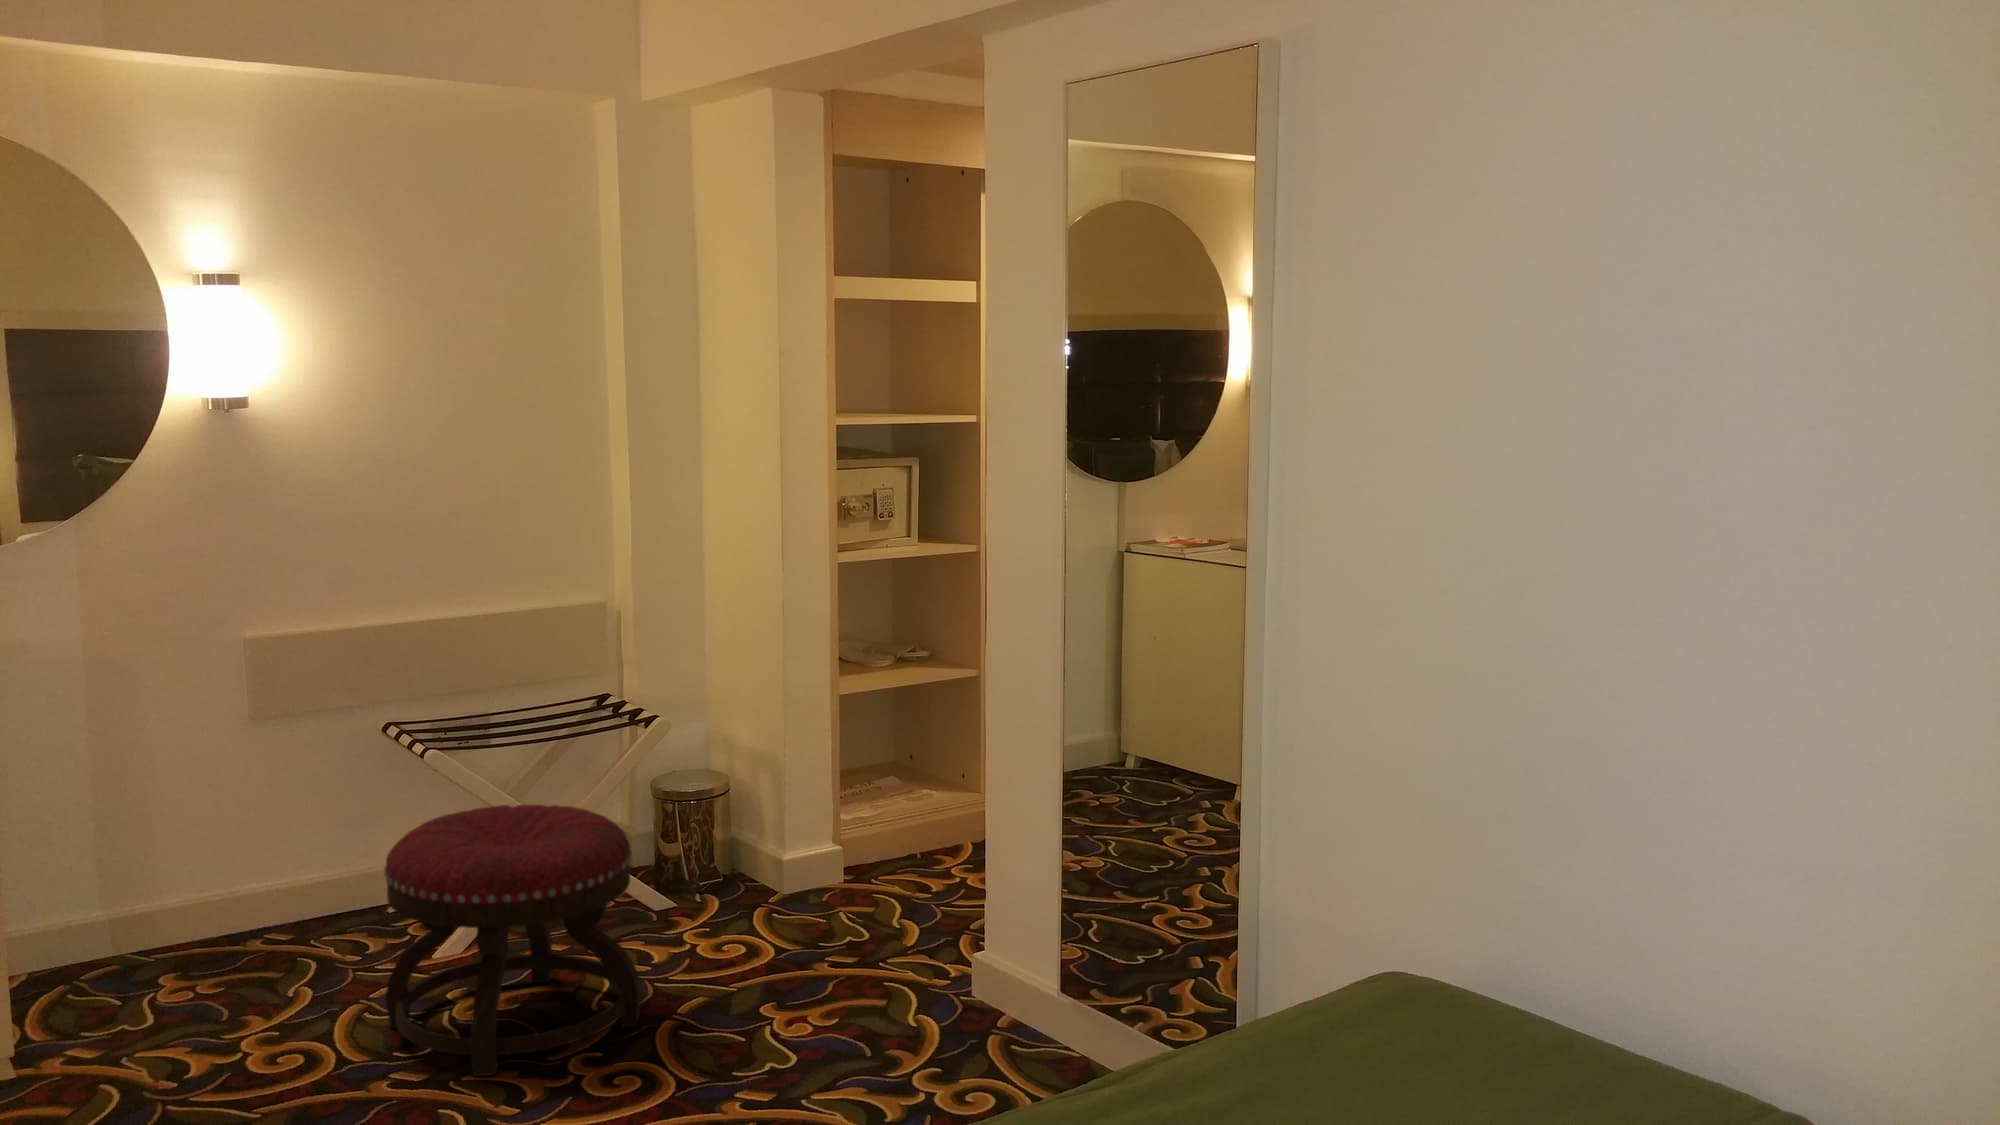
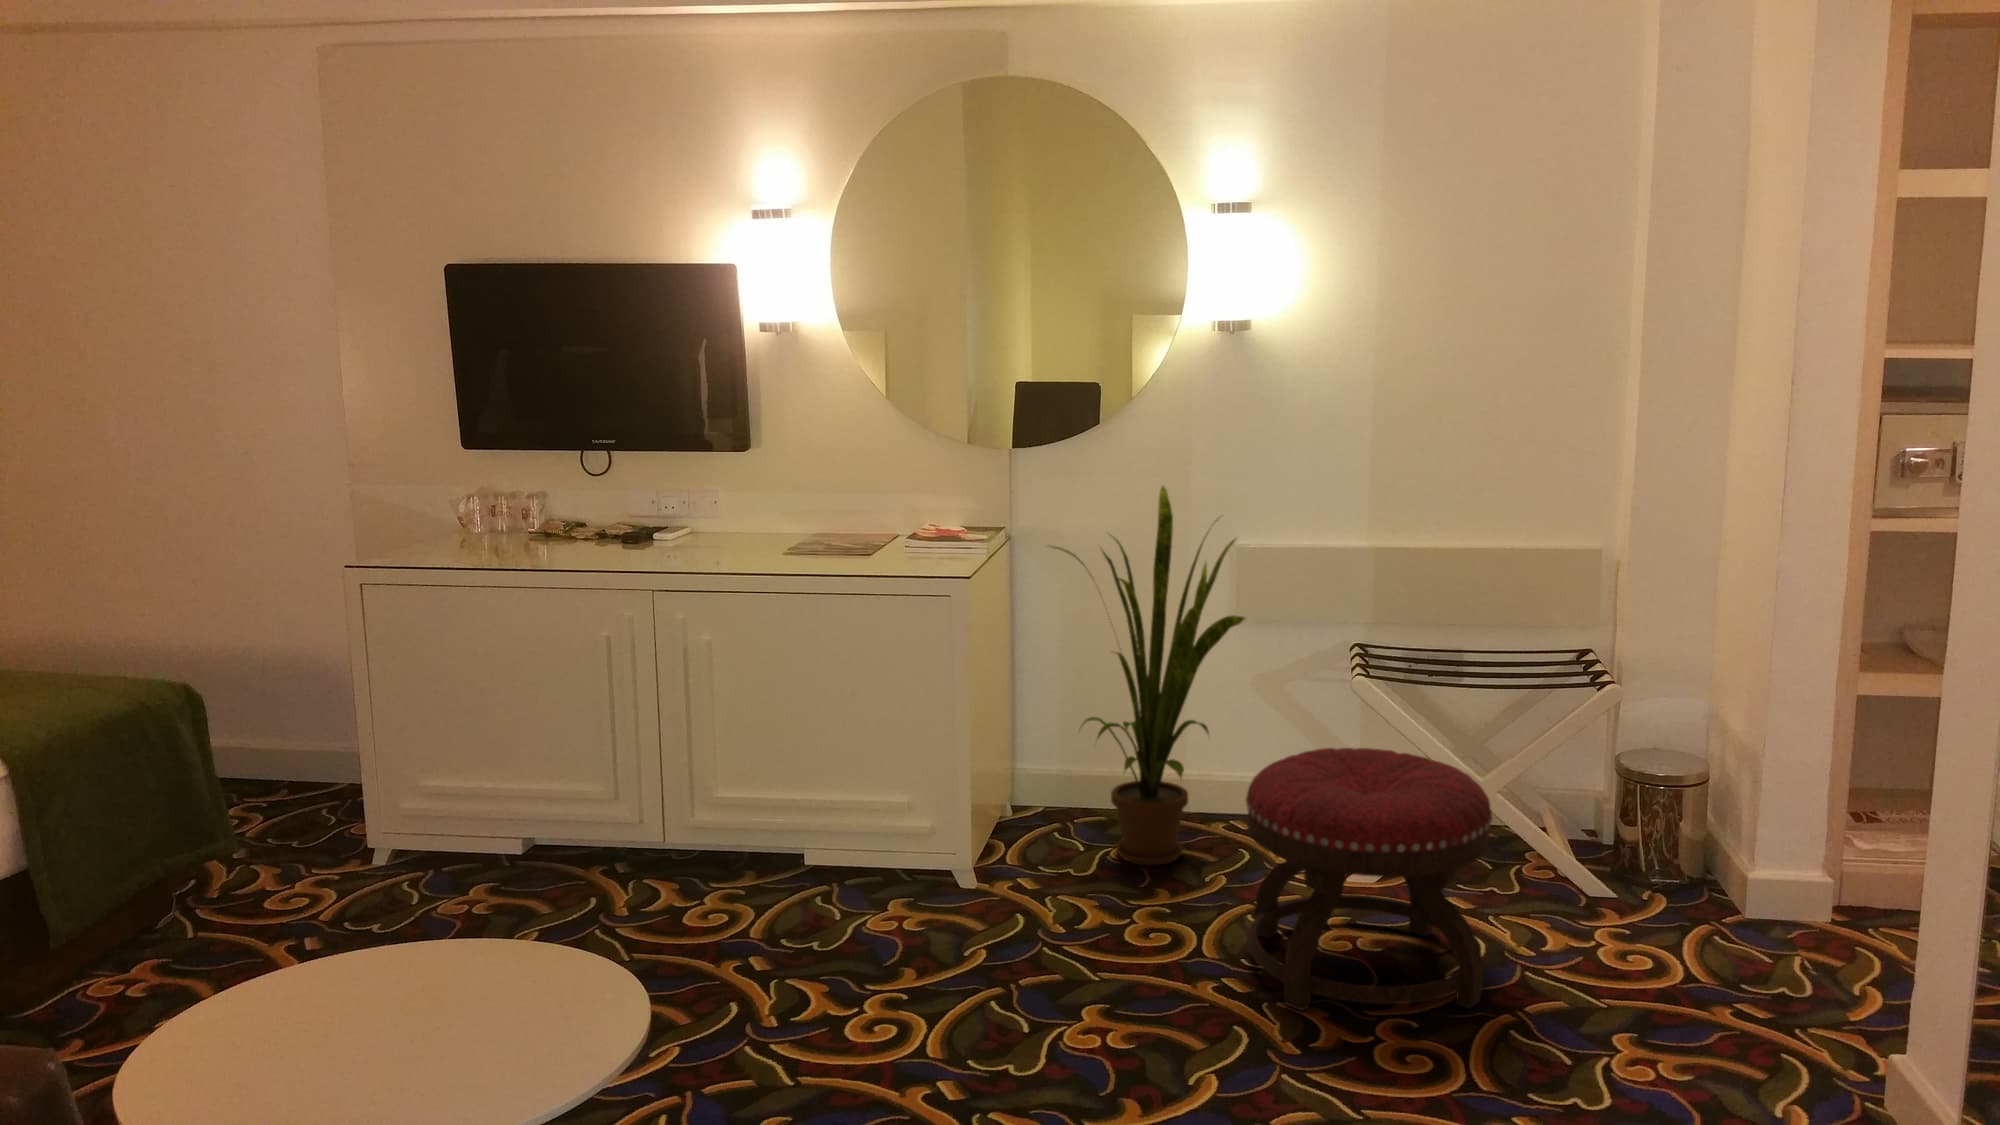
house plant: none [35,561,302,1002] -> present [1053,486,1245,865]

